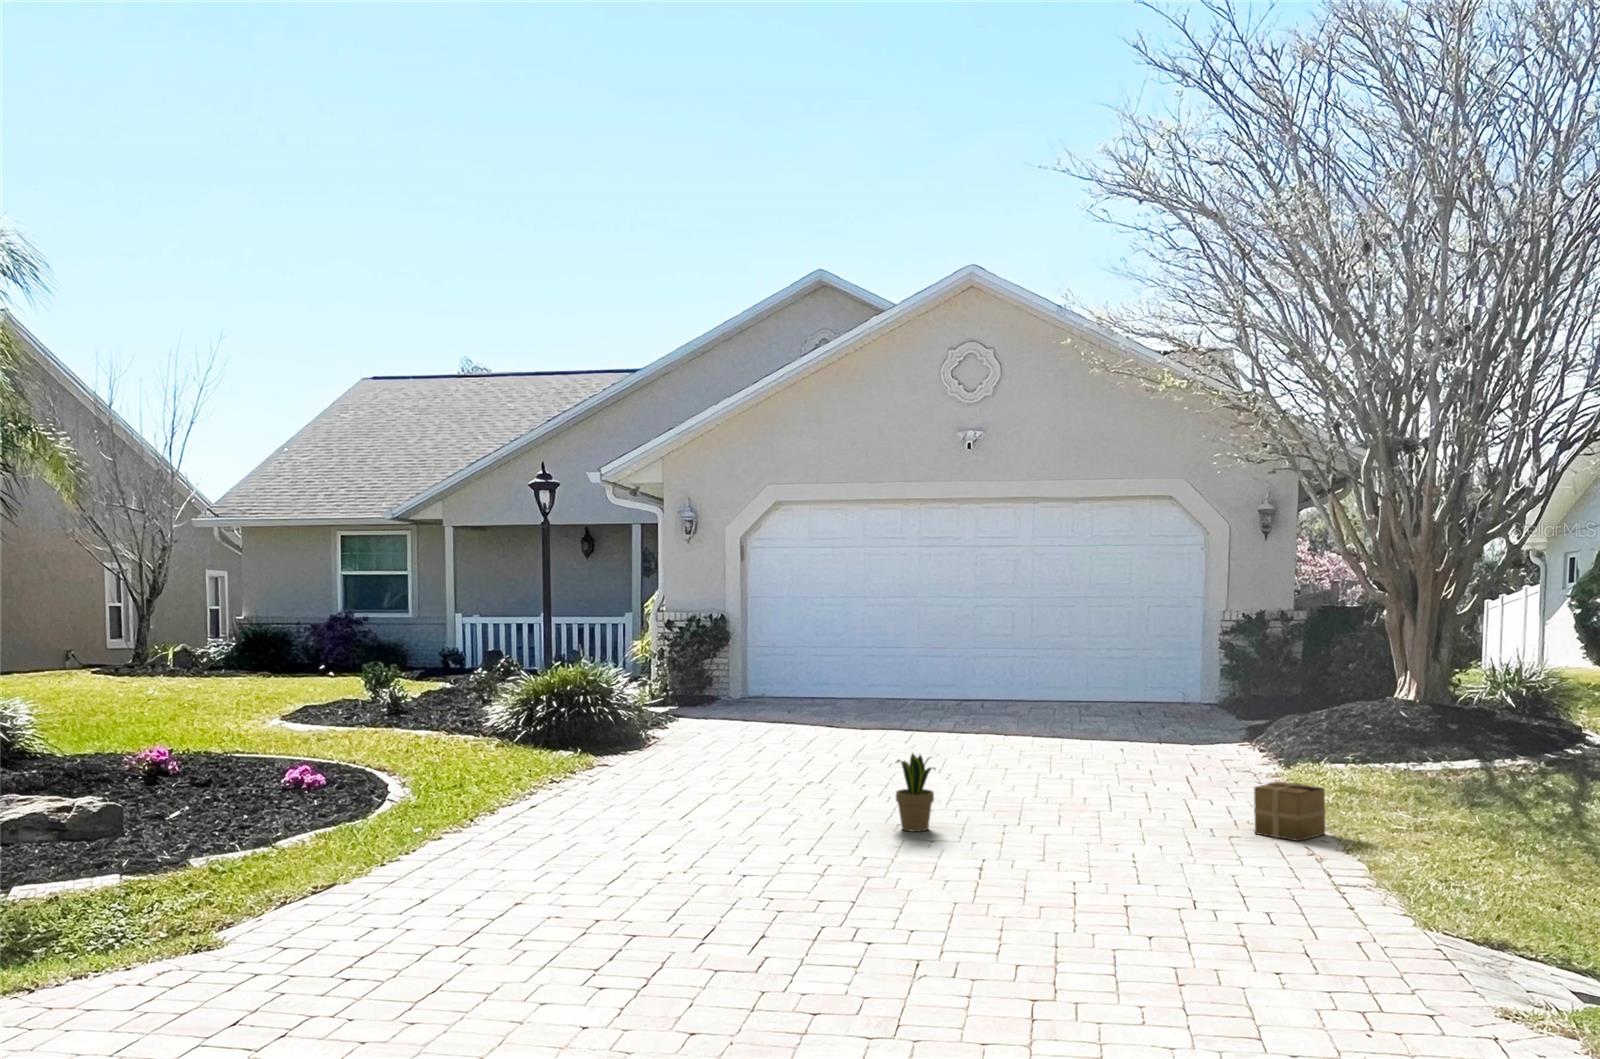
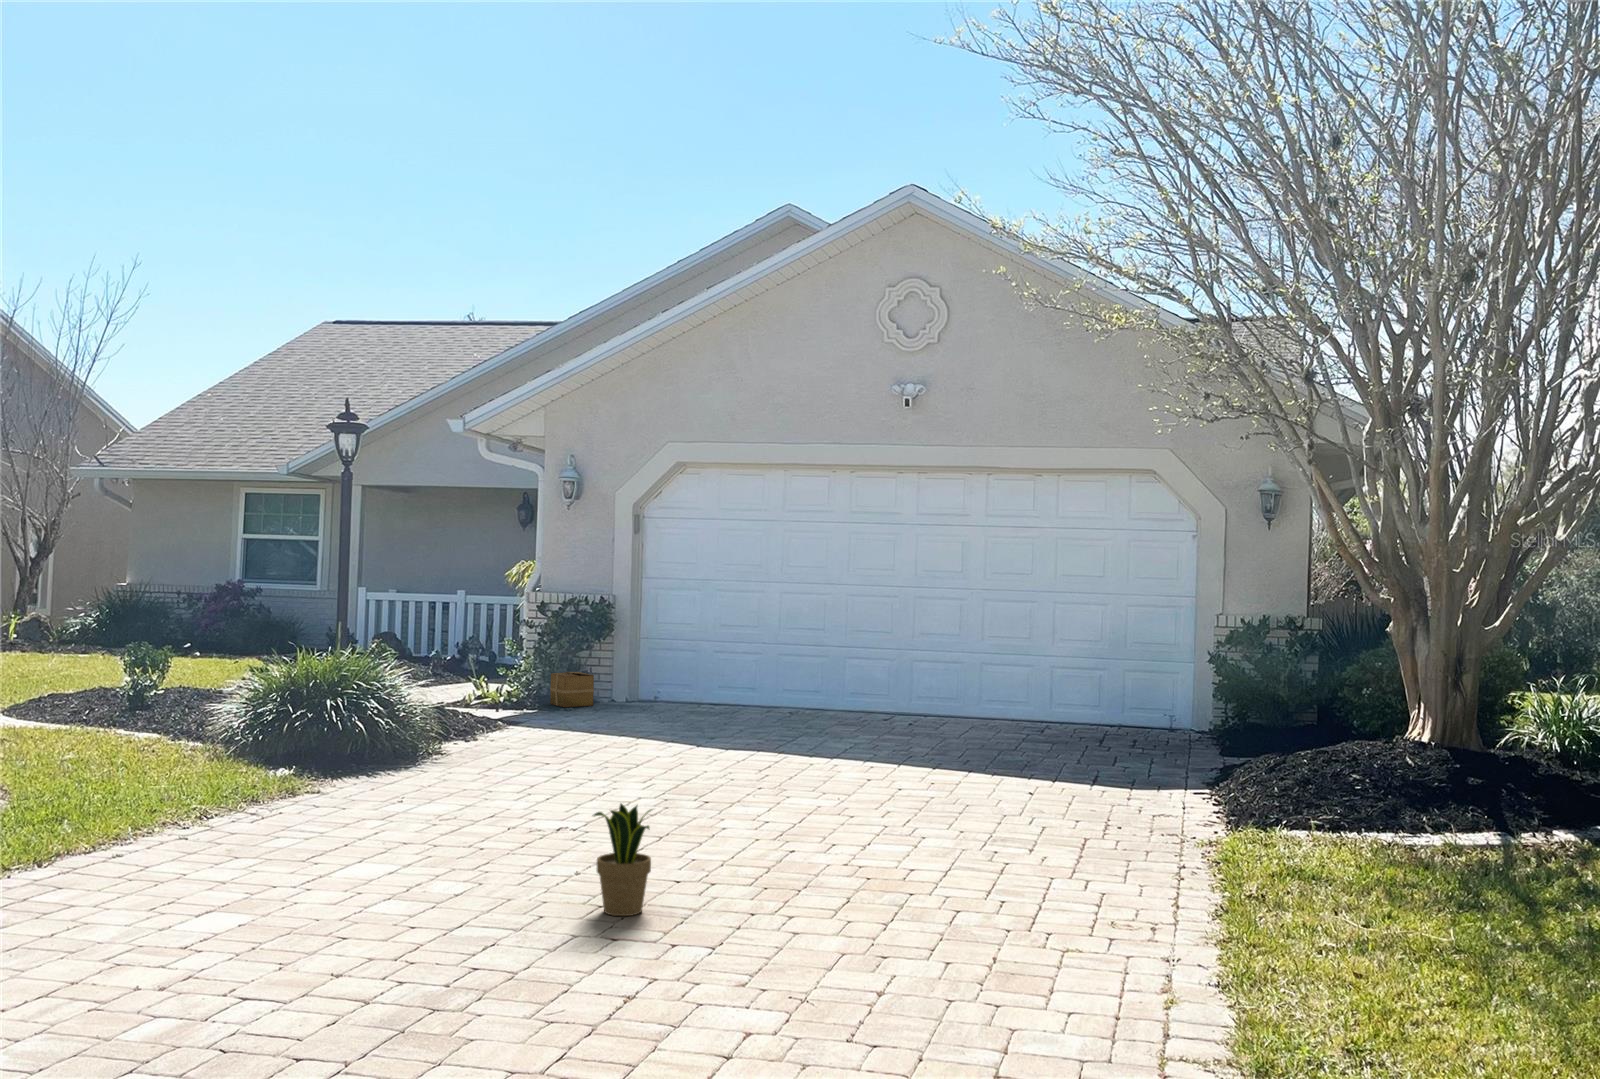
cardboard box: present [1254,782,1325,841] -> present [550,672,594,707]

